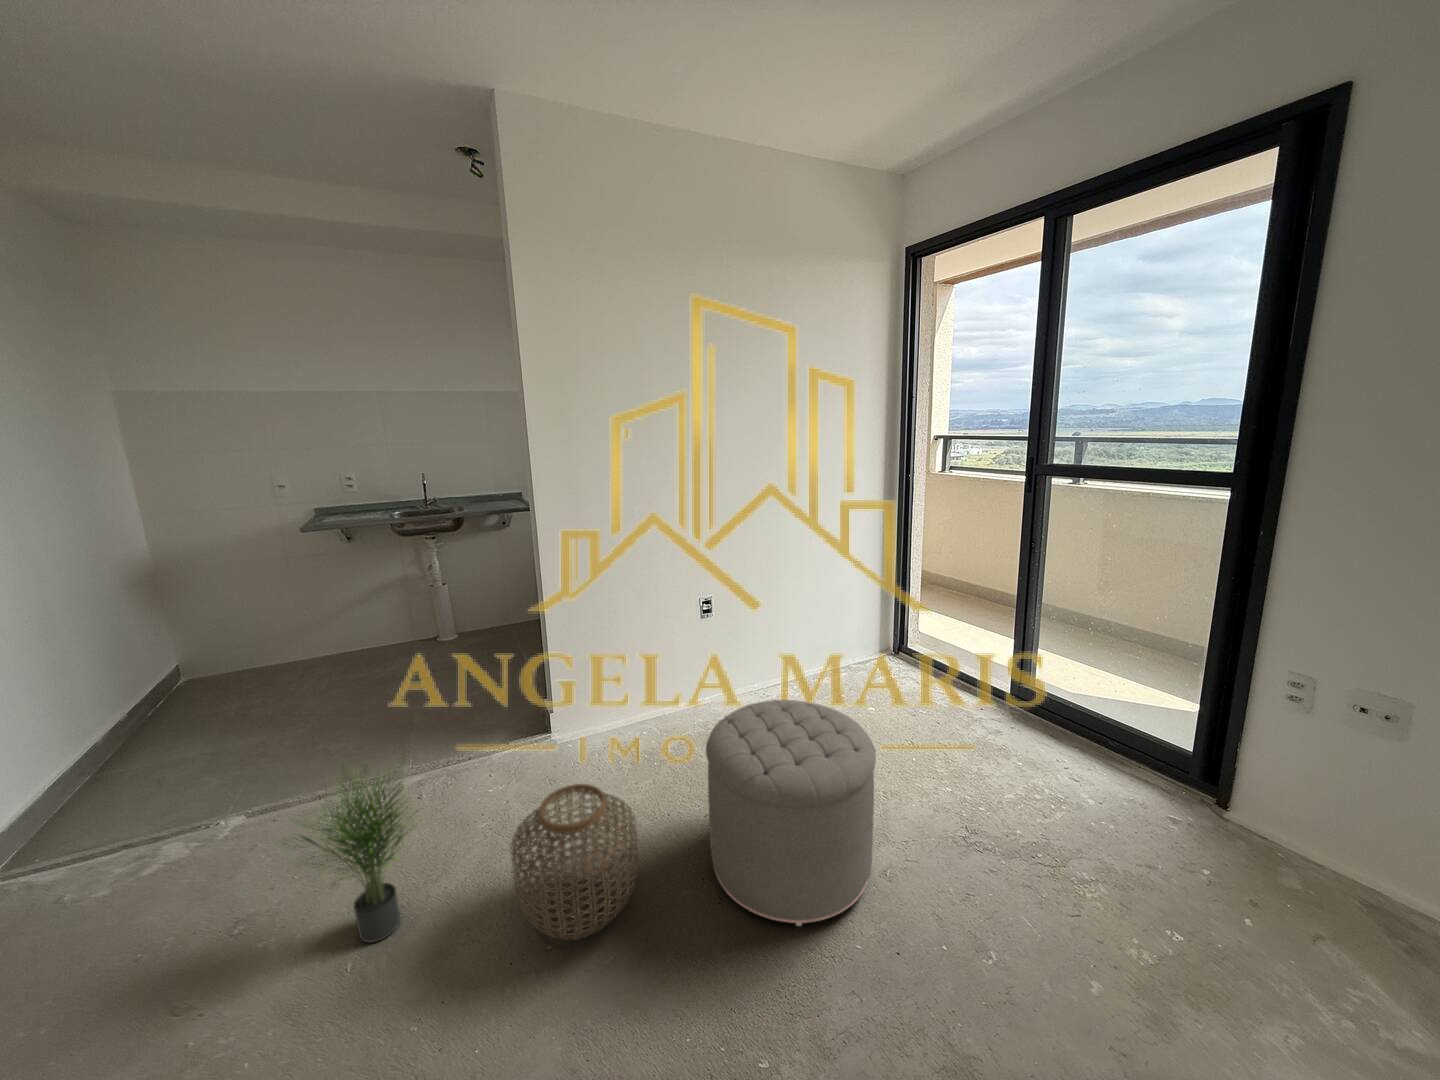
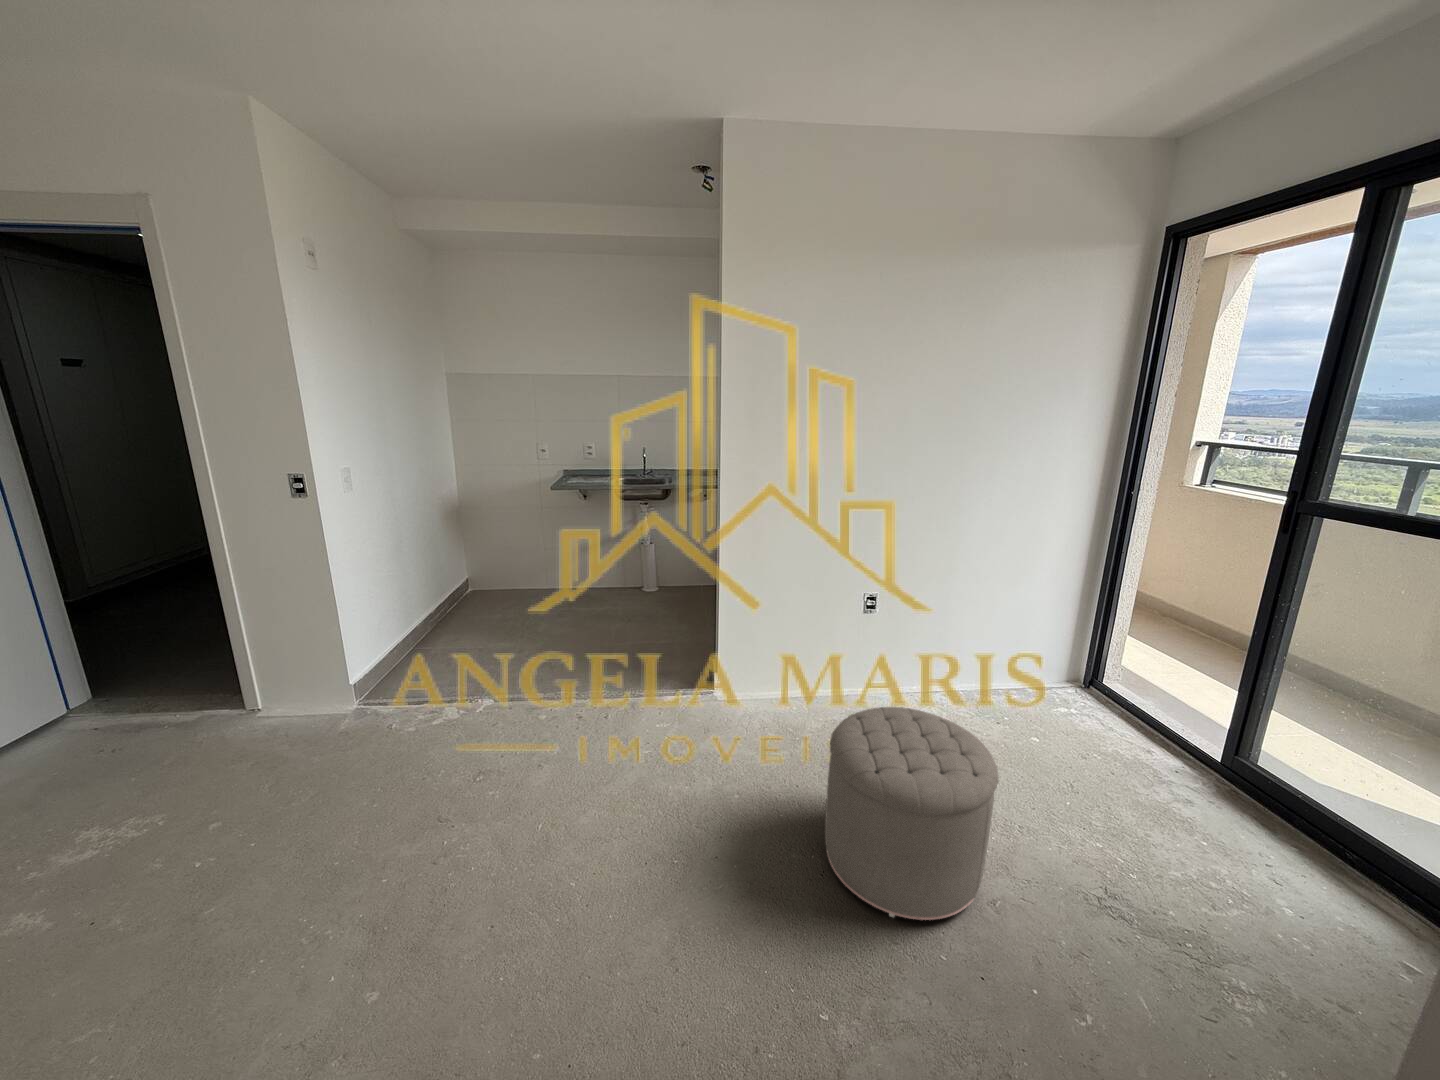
potted plant: present [285,759,417,943] -> none [506,677,606,815]
woven basket: present [511,784,639,940] -> none [659,738,761,863]

